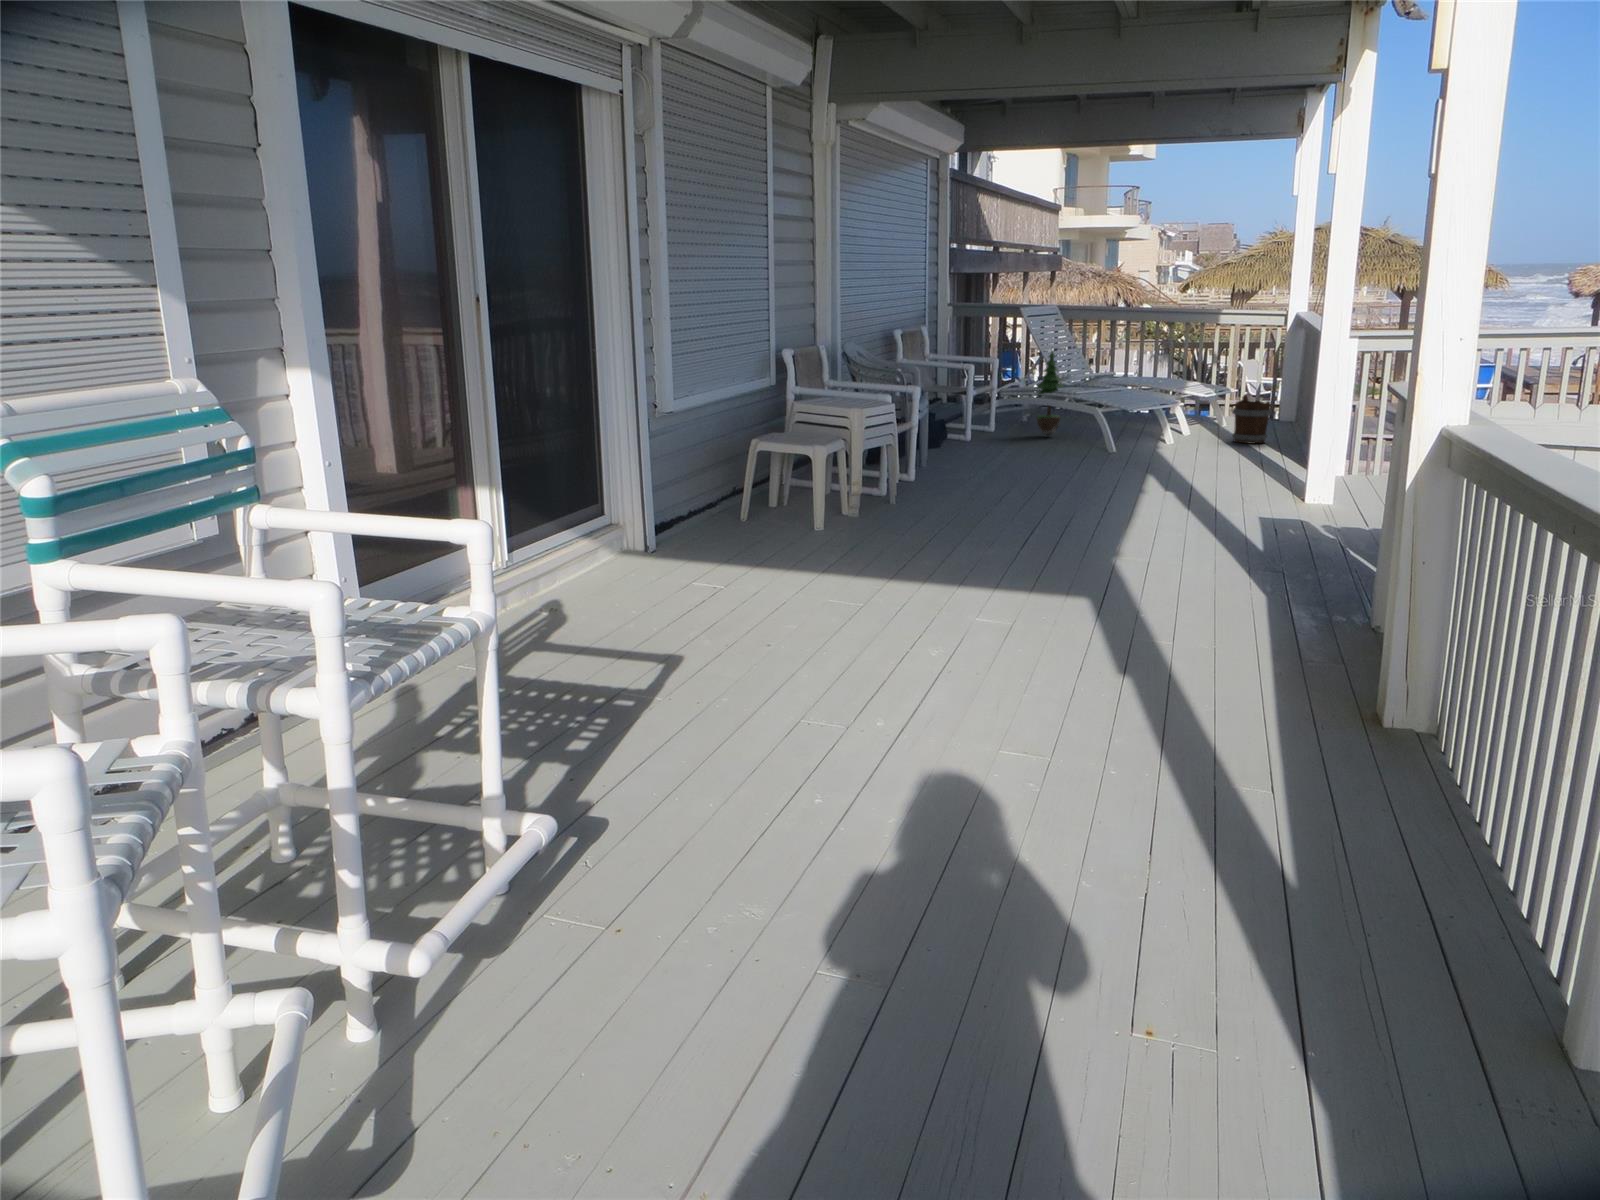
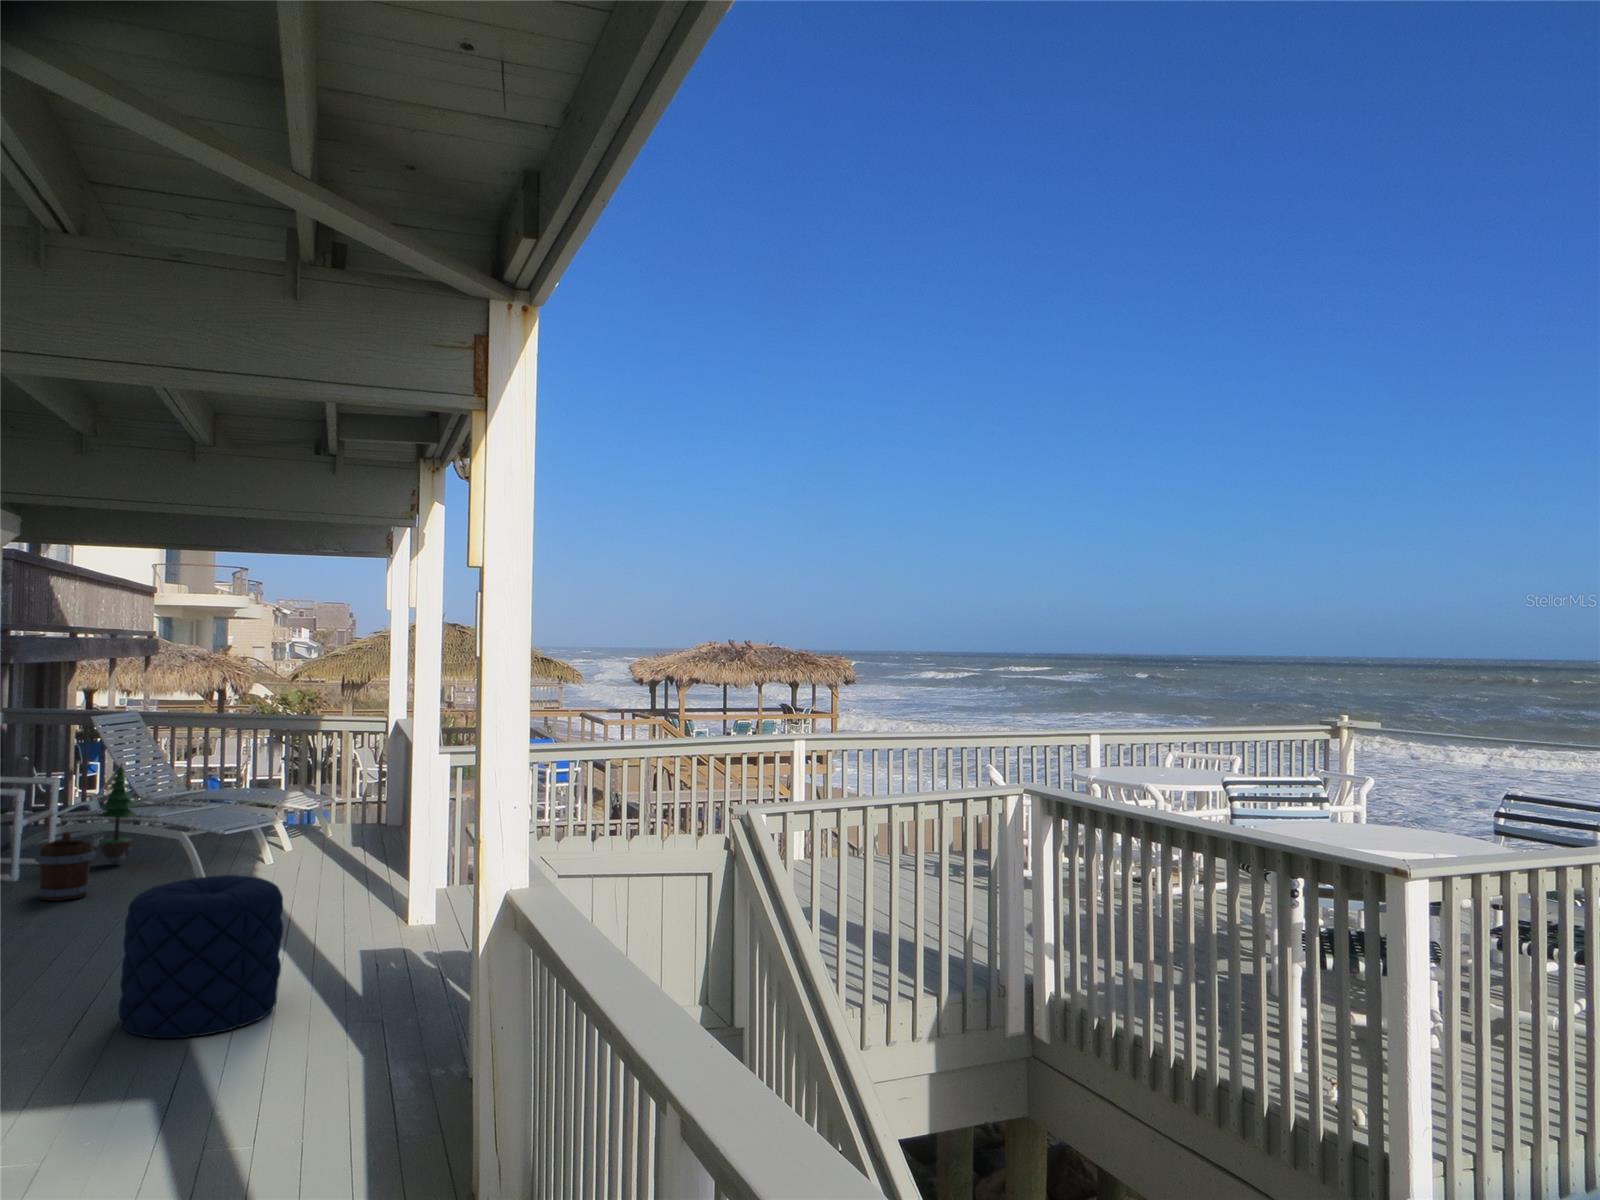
bucket: present [1232,395,1272,444] -> present [35,832,96,901]
pouf: none [1072,427,1199,550] -> present [119,875,283,1038]

